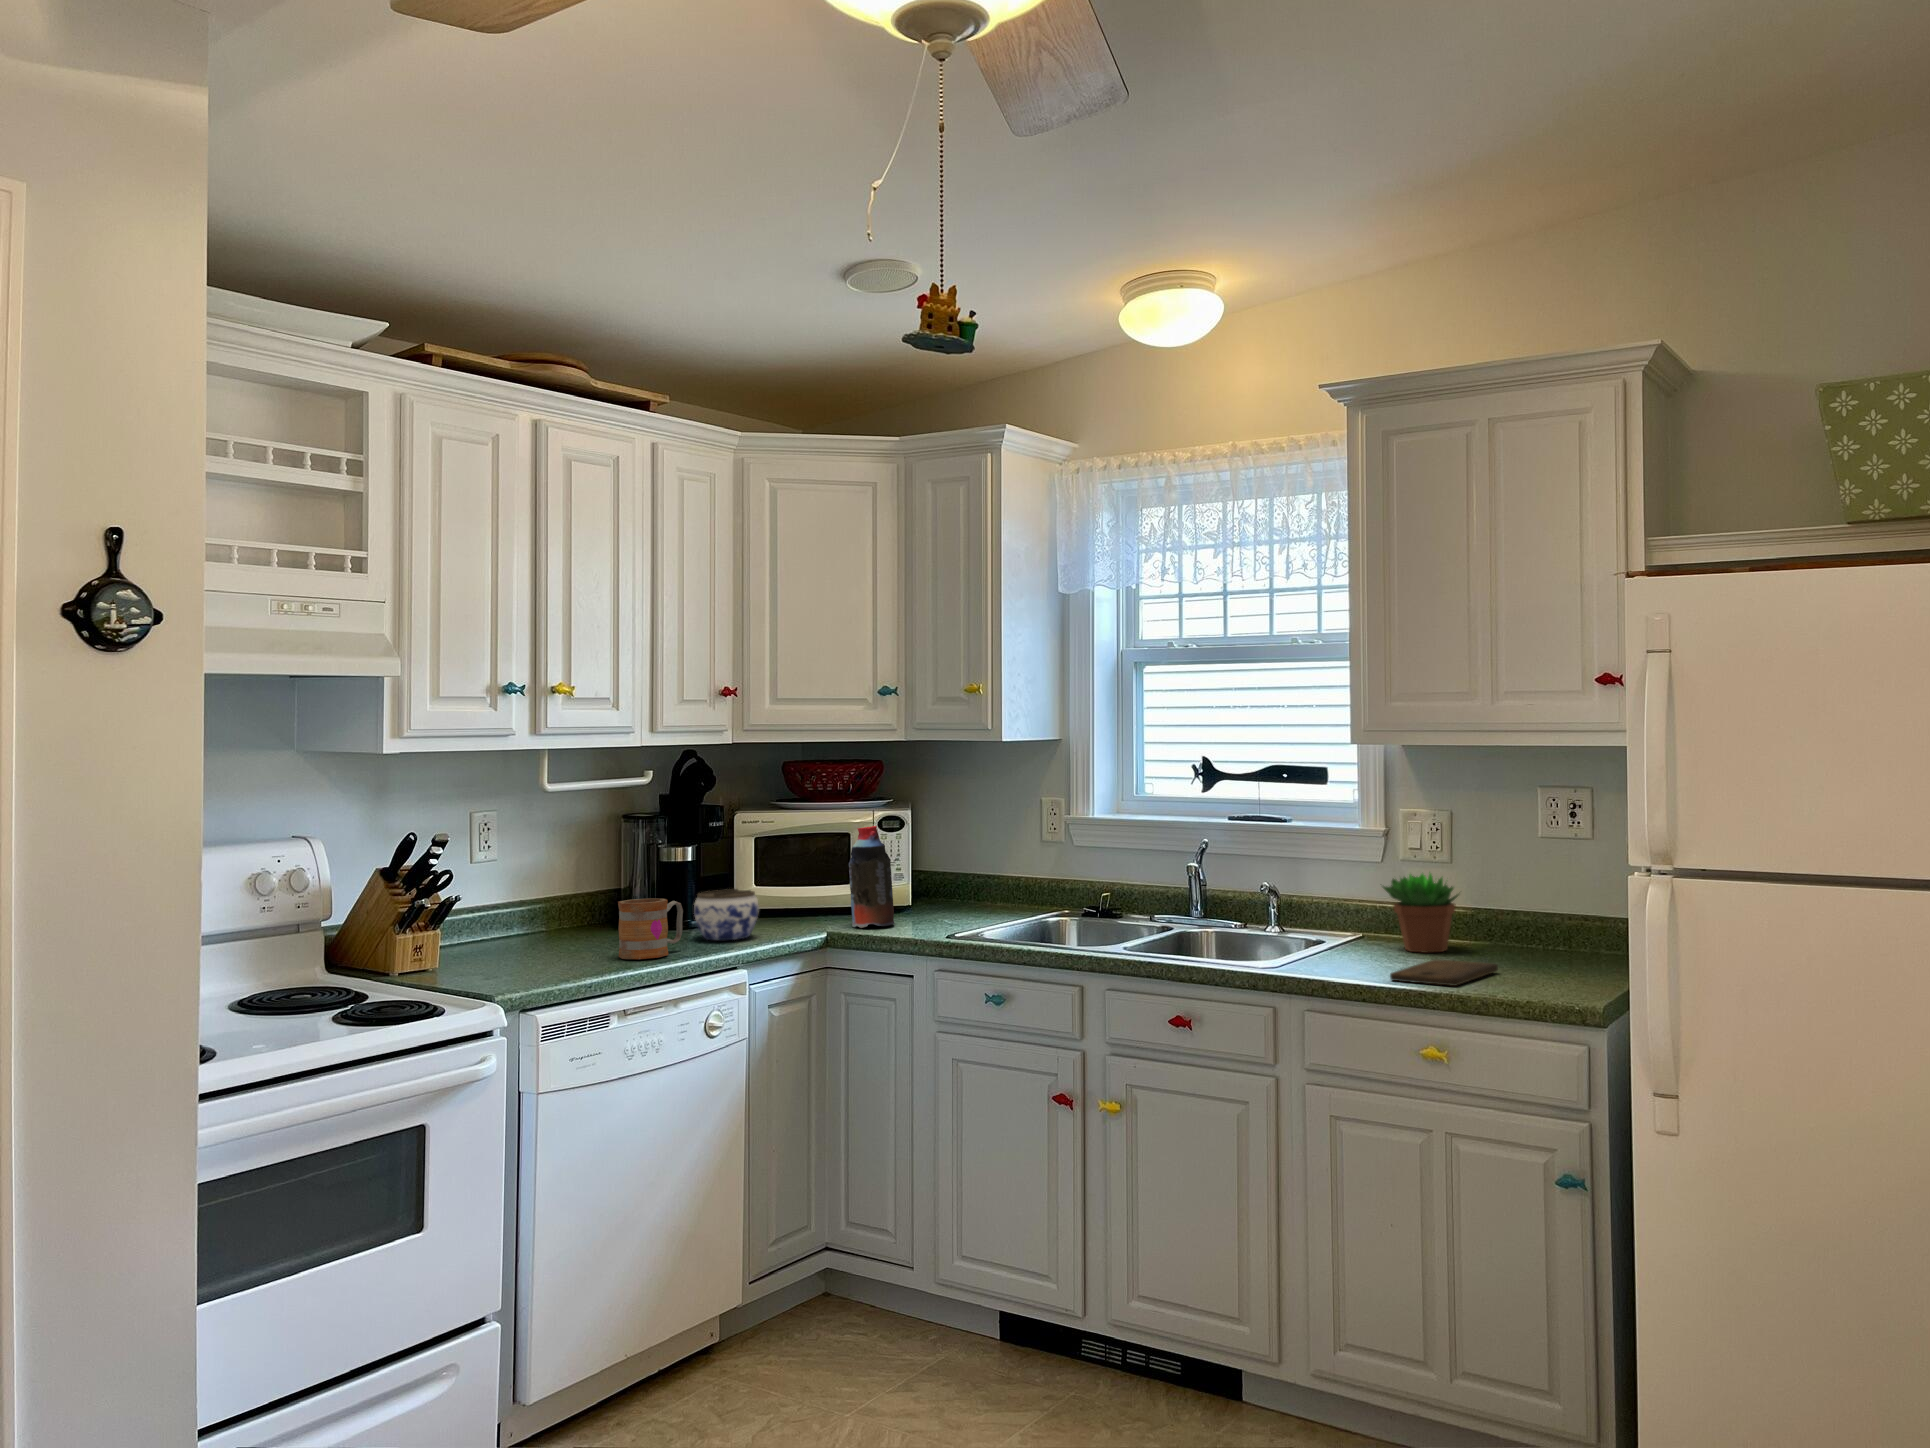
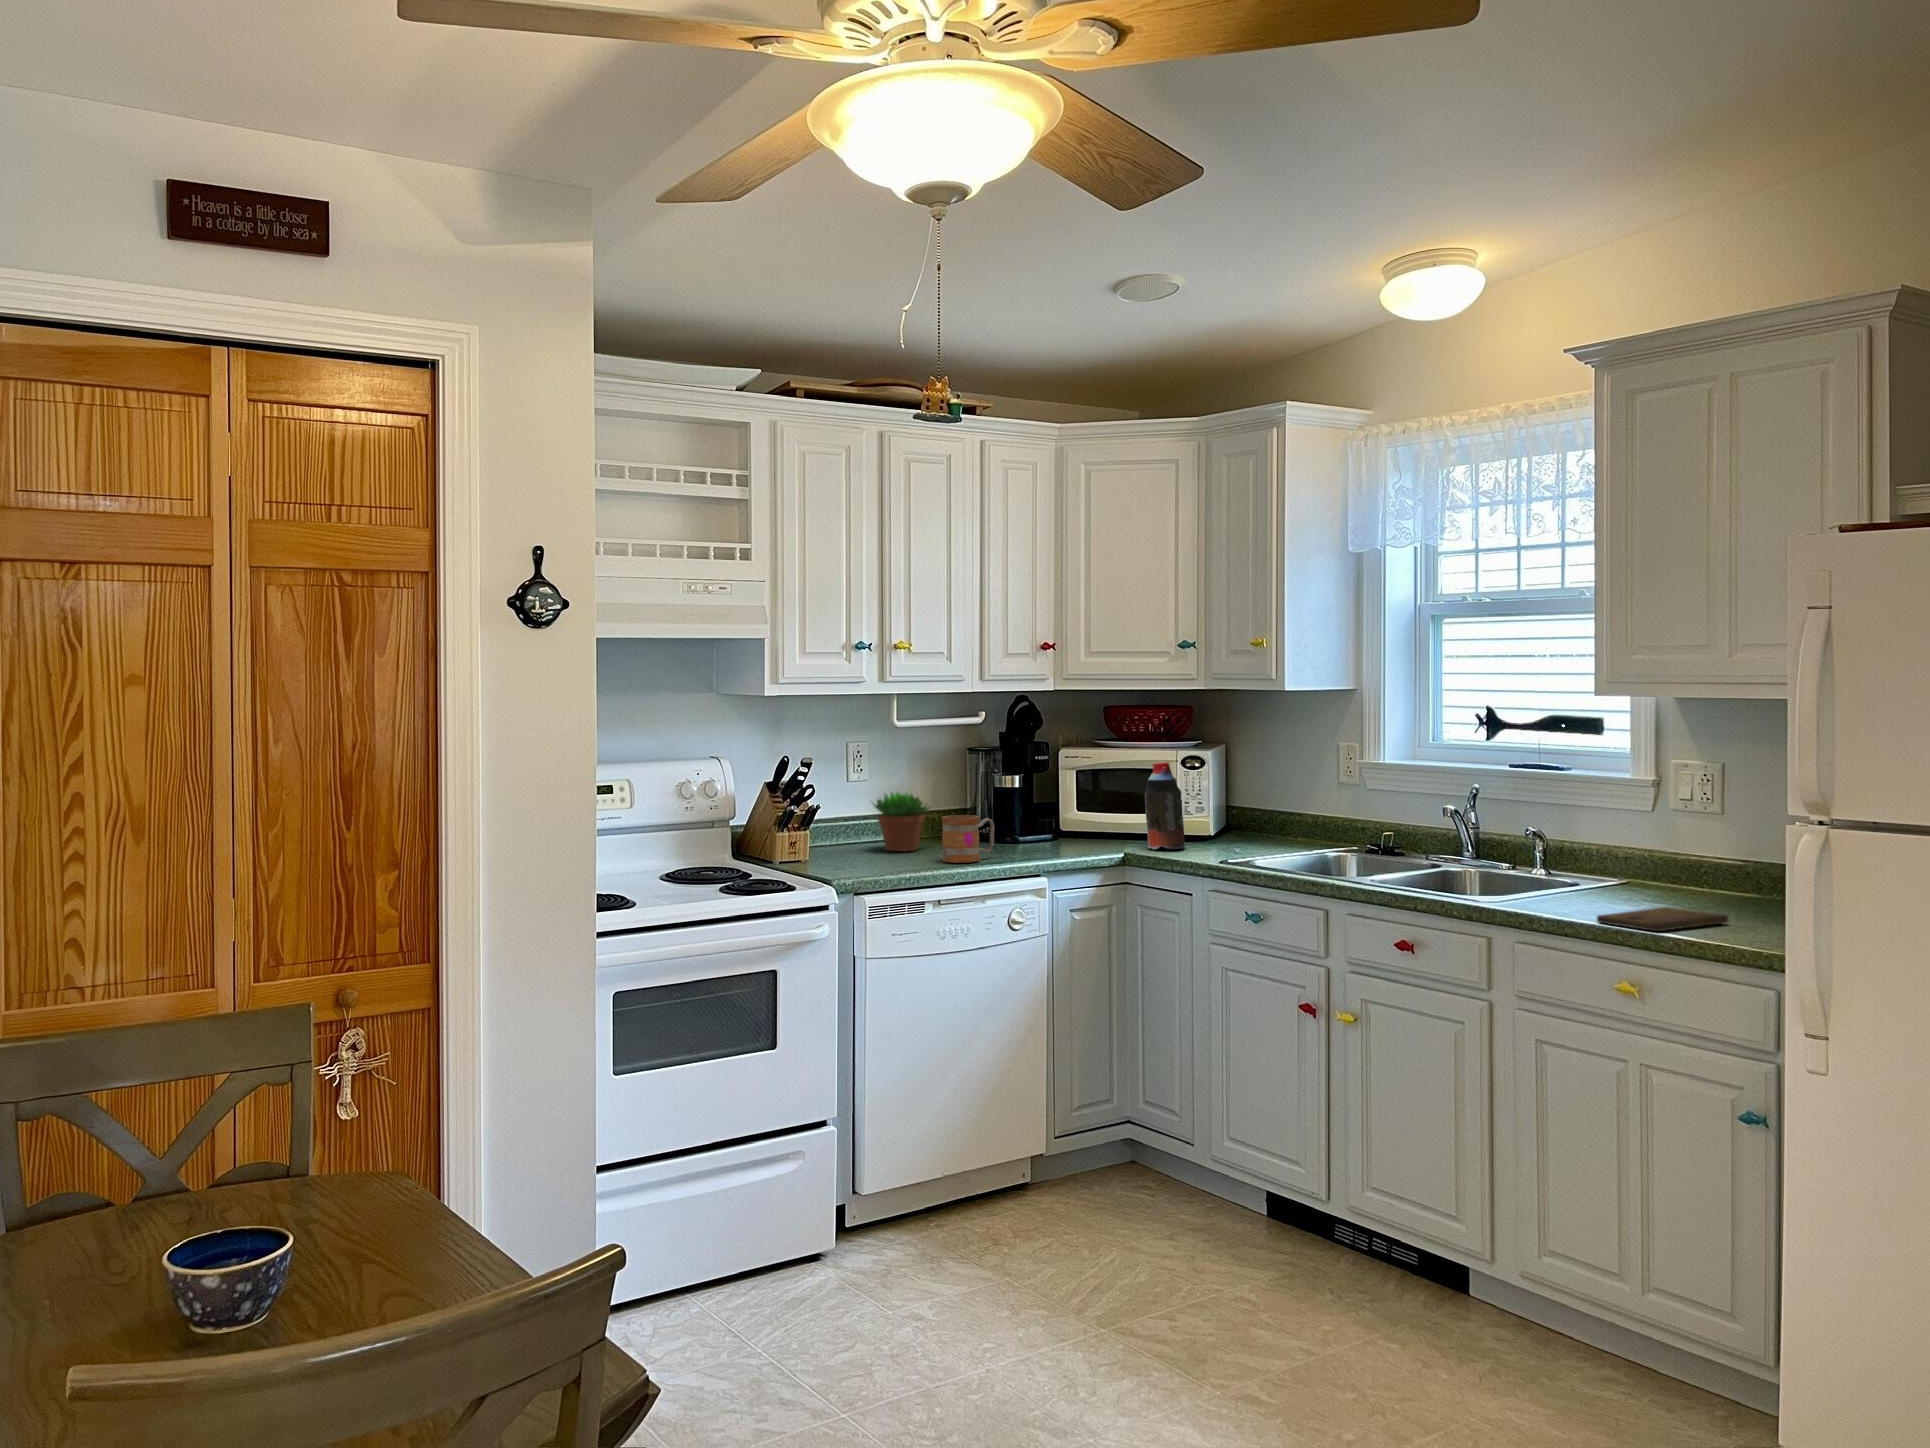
succulent plant: present [1383,873,1459,953] -> present [874,792,930,851]
jar: present [694,889,759,940] -> none [1011,811,1063,853]

